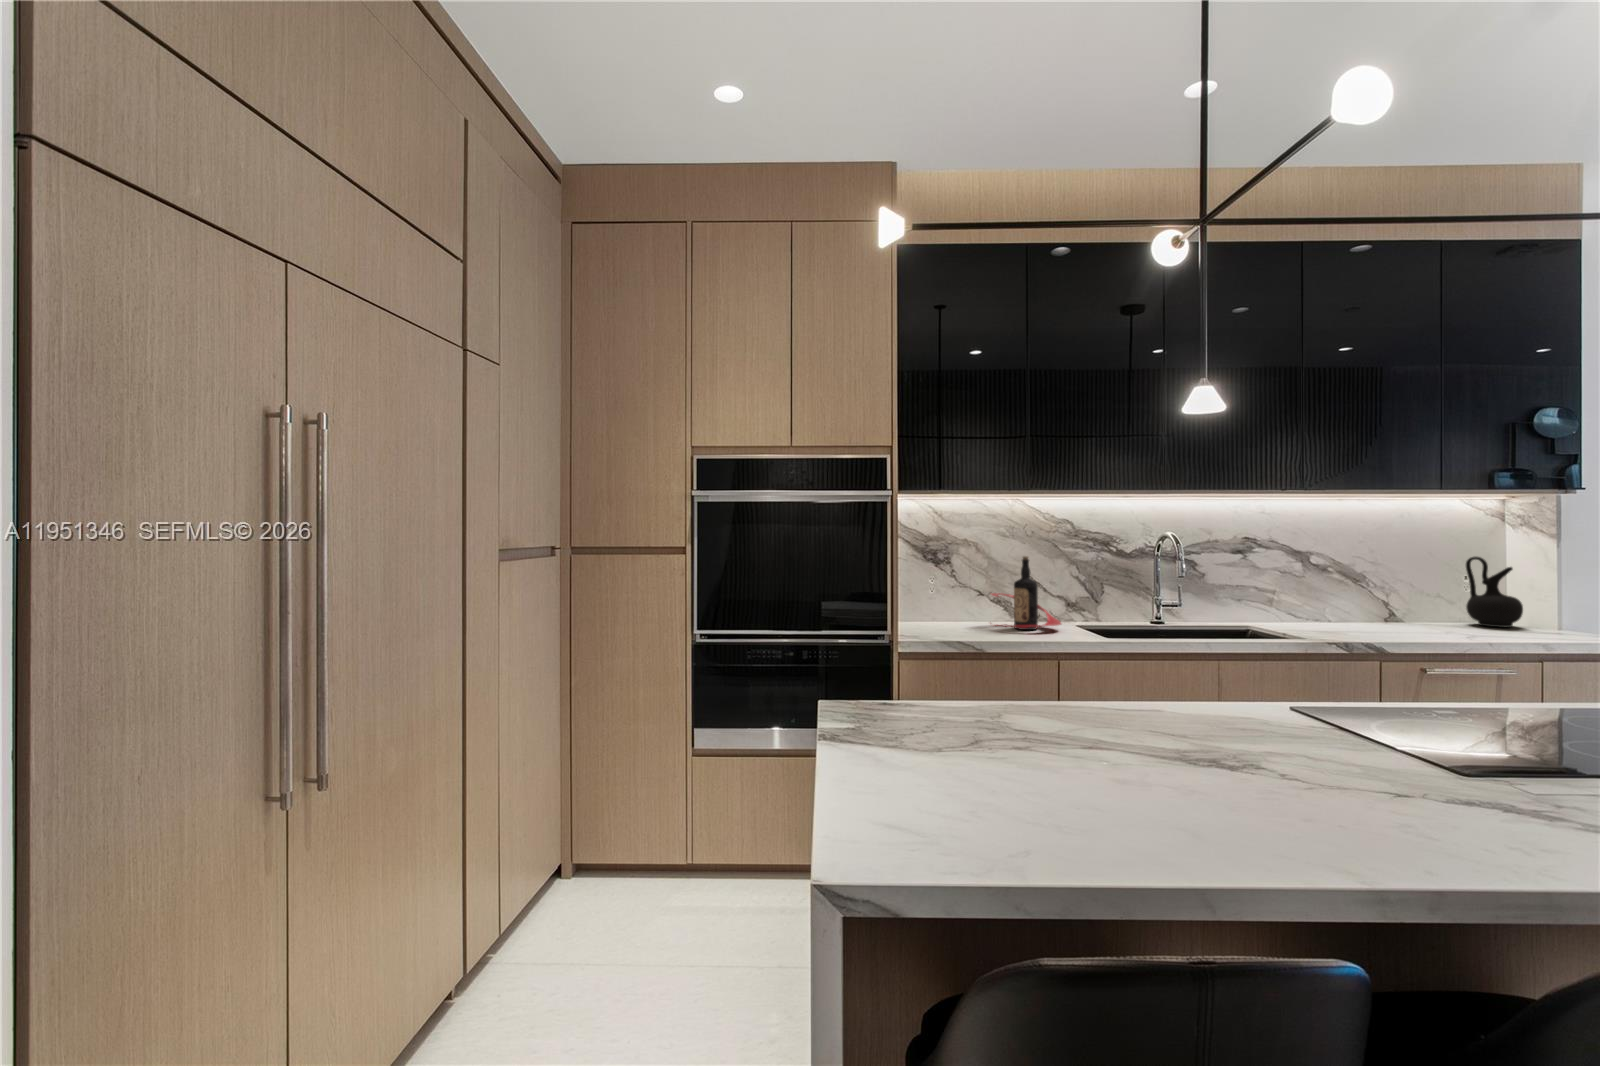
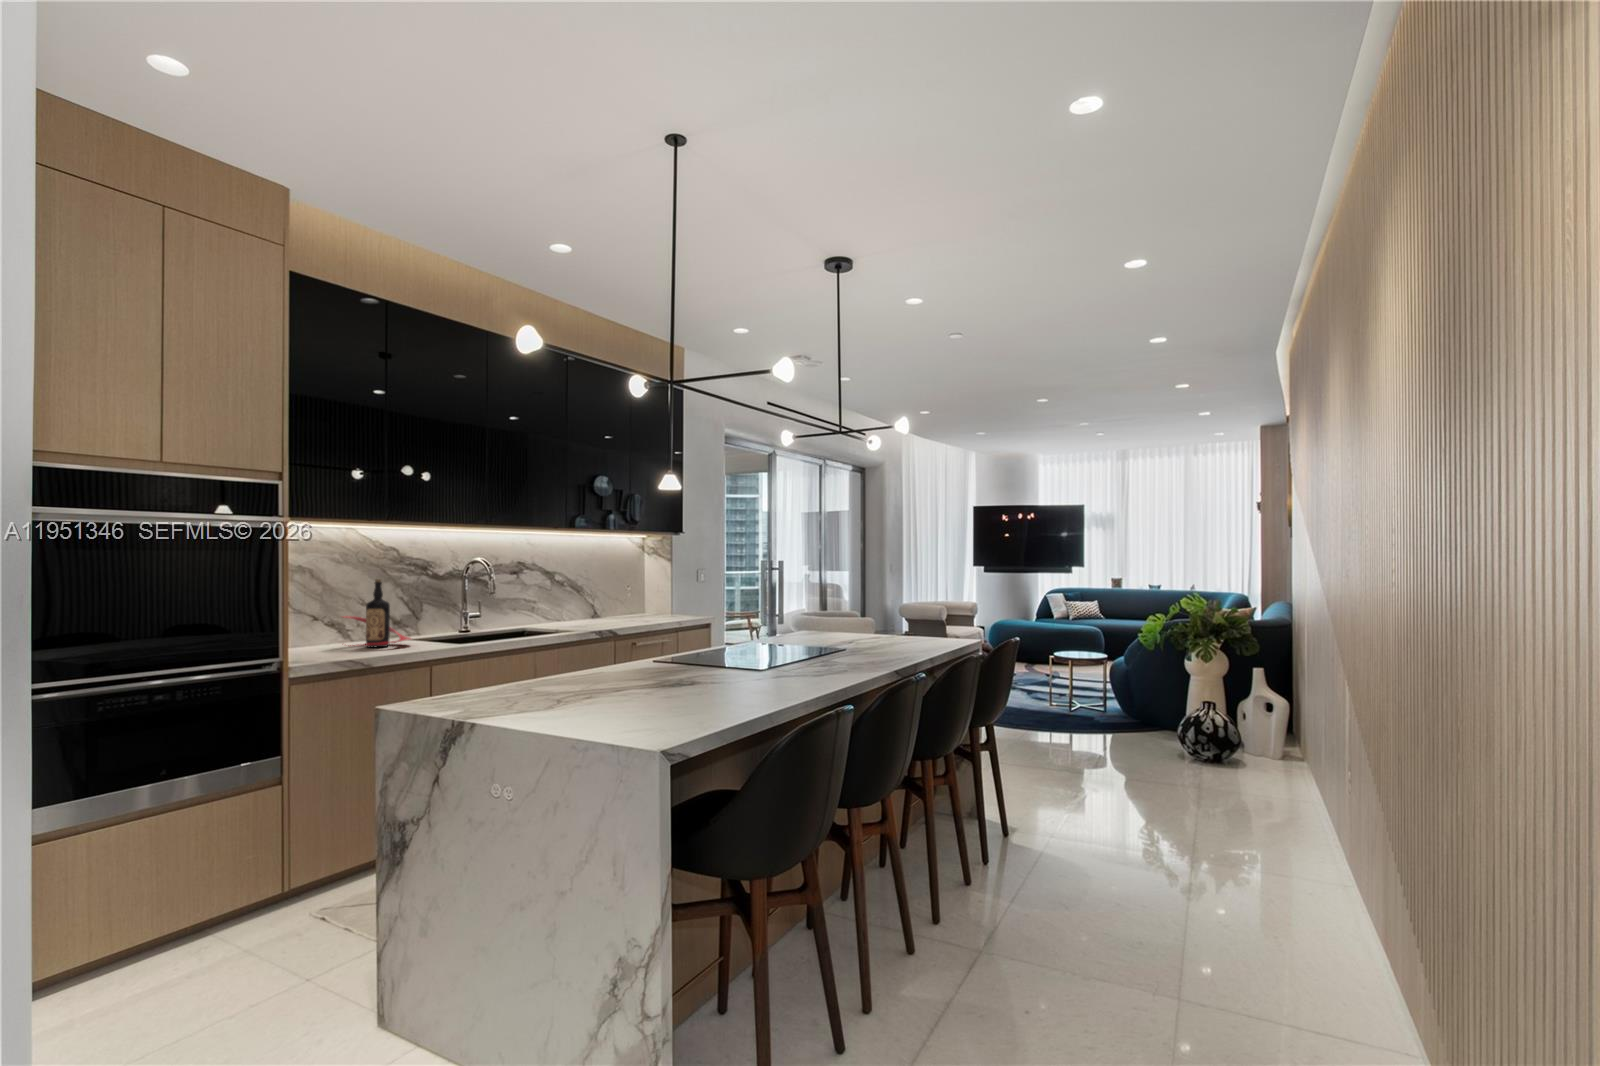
ceramic jug: present [1466,557,1523,627] -> none [632,573,659,617]

